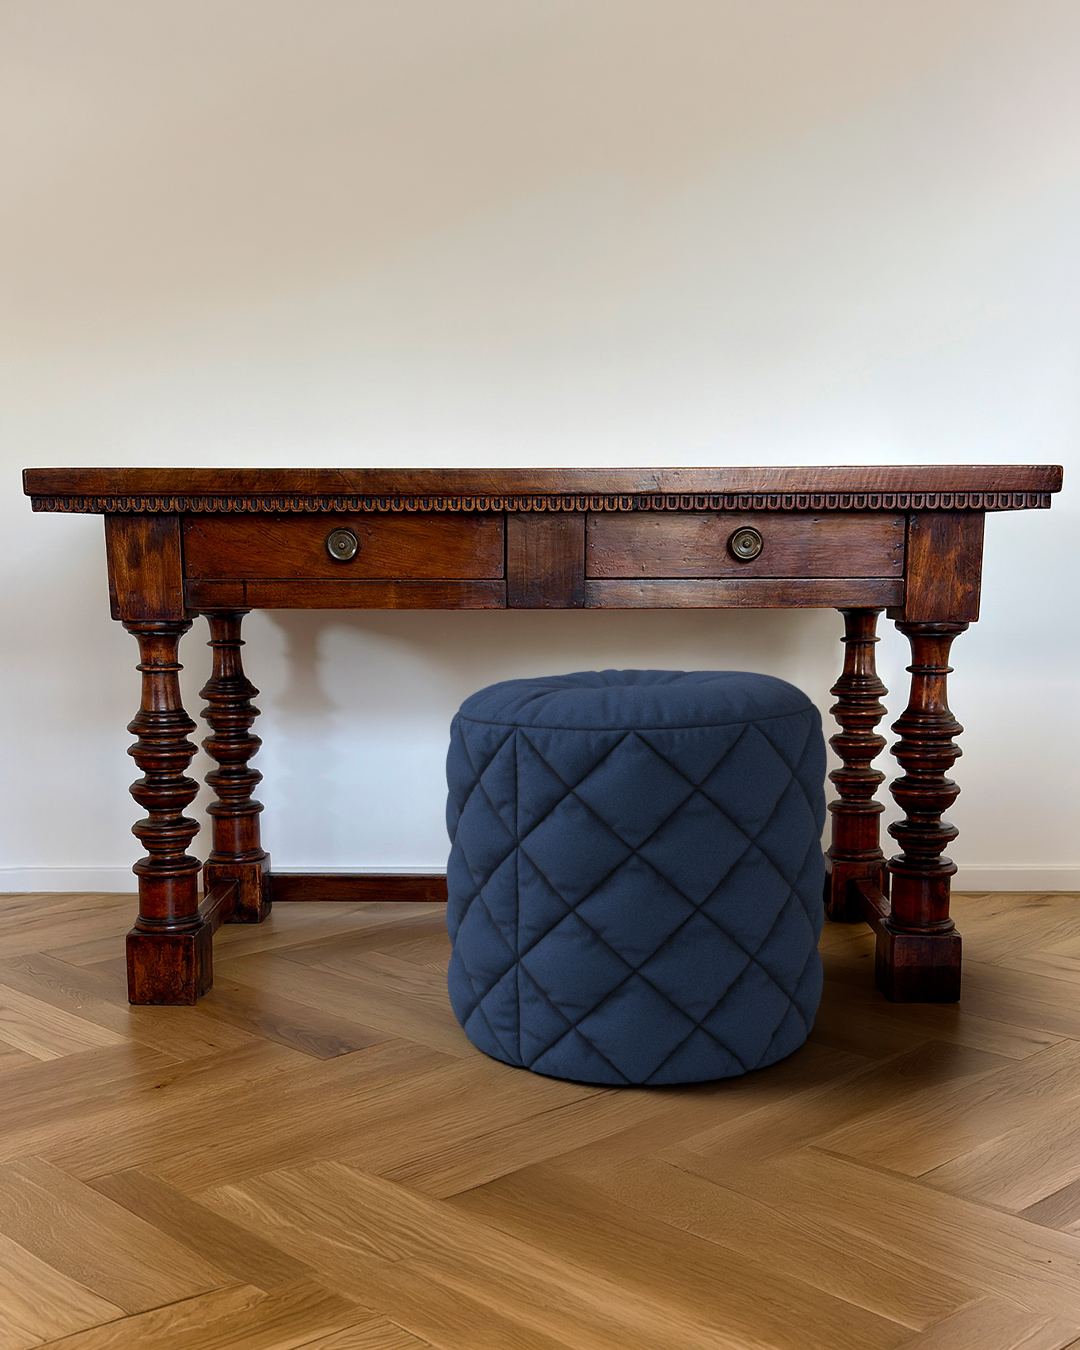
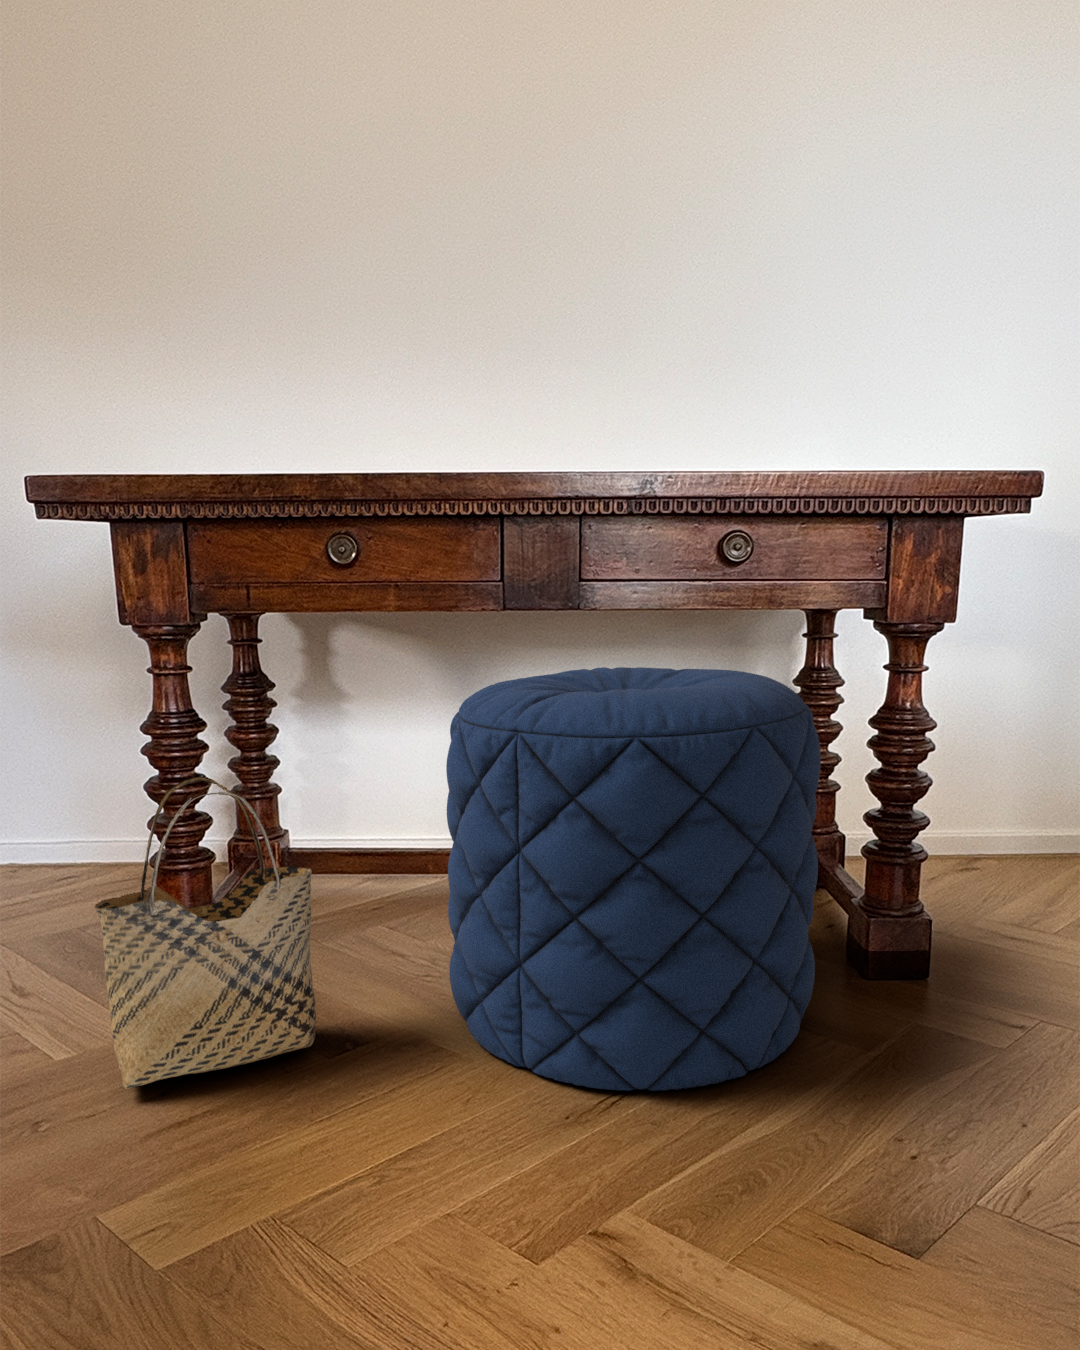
woven basket: none [99,774,312,1075] -> present [94,777,316,1089]

